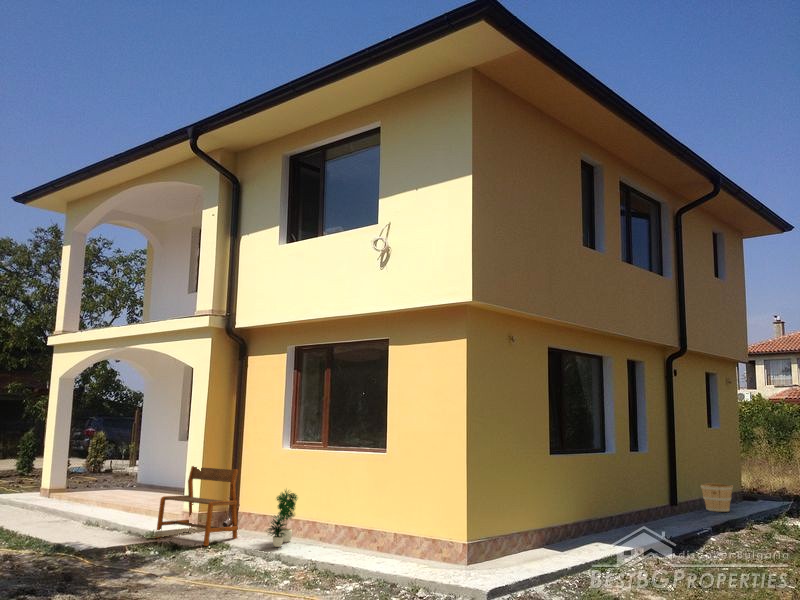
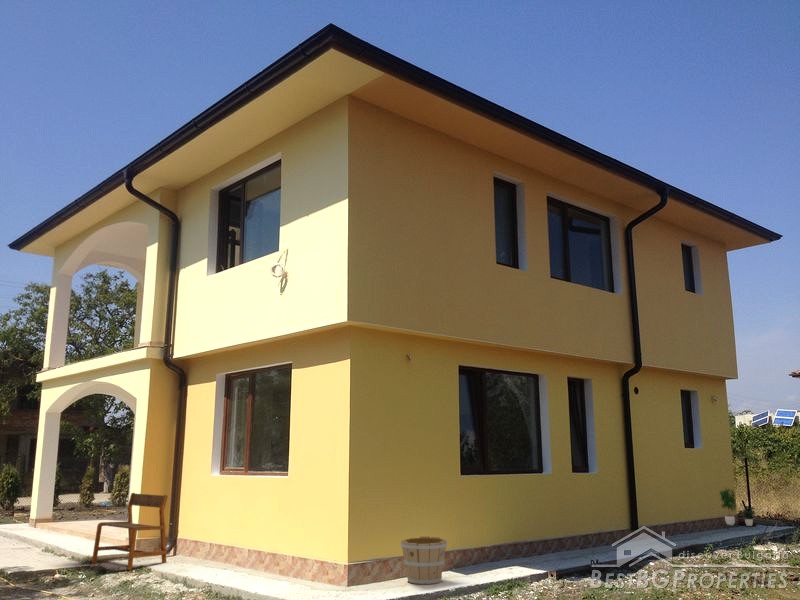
wooden bucket: present [700,483,733,512] -> present [401,536,447,585]
potted plant: present [268,491,297,547] -> present [720,489,755,526]

